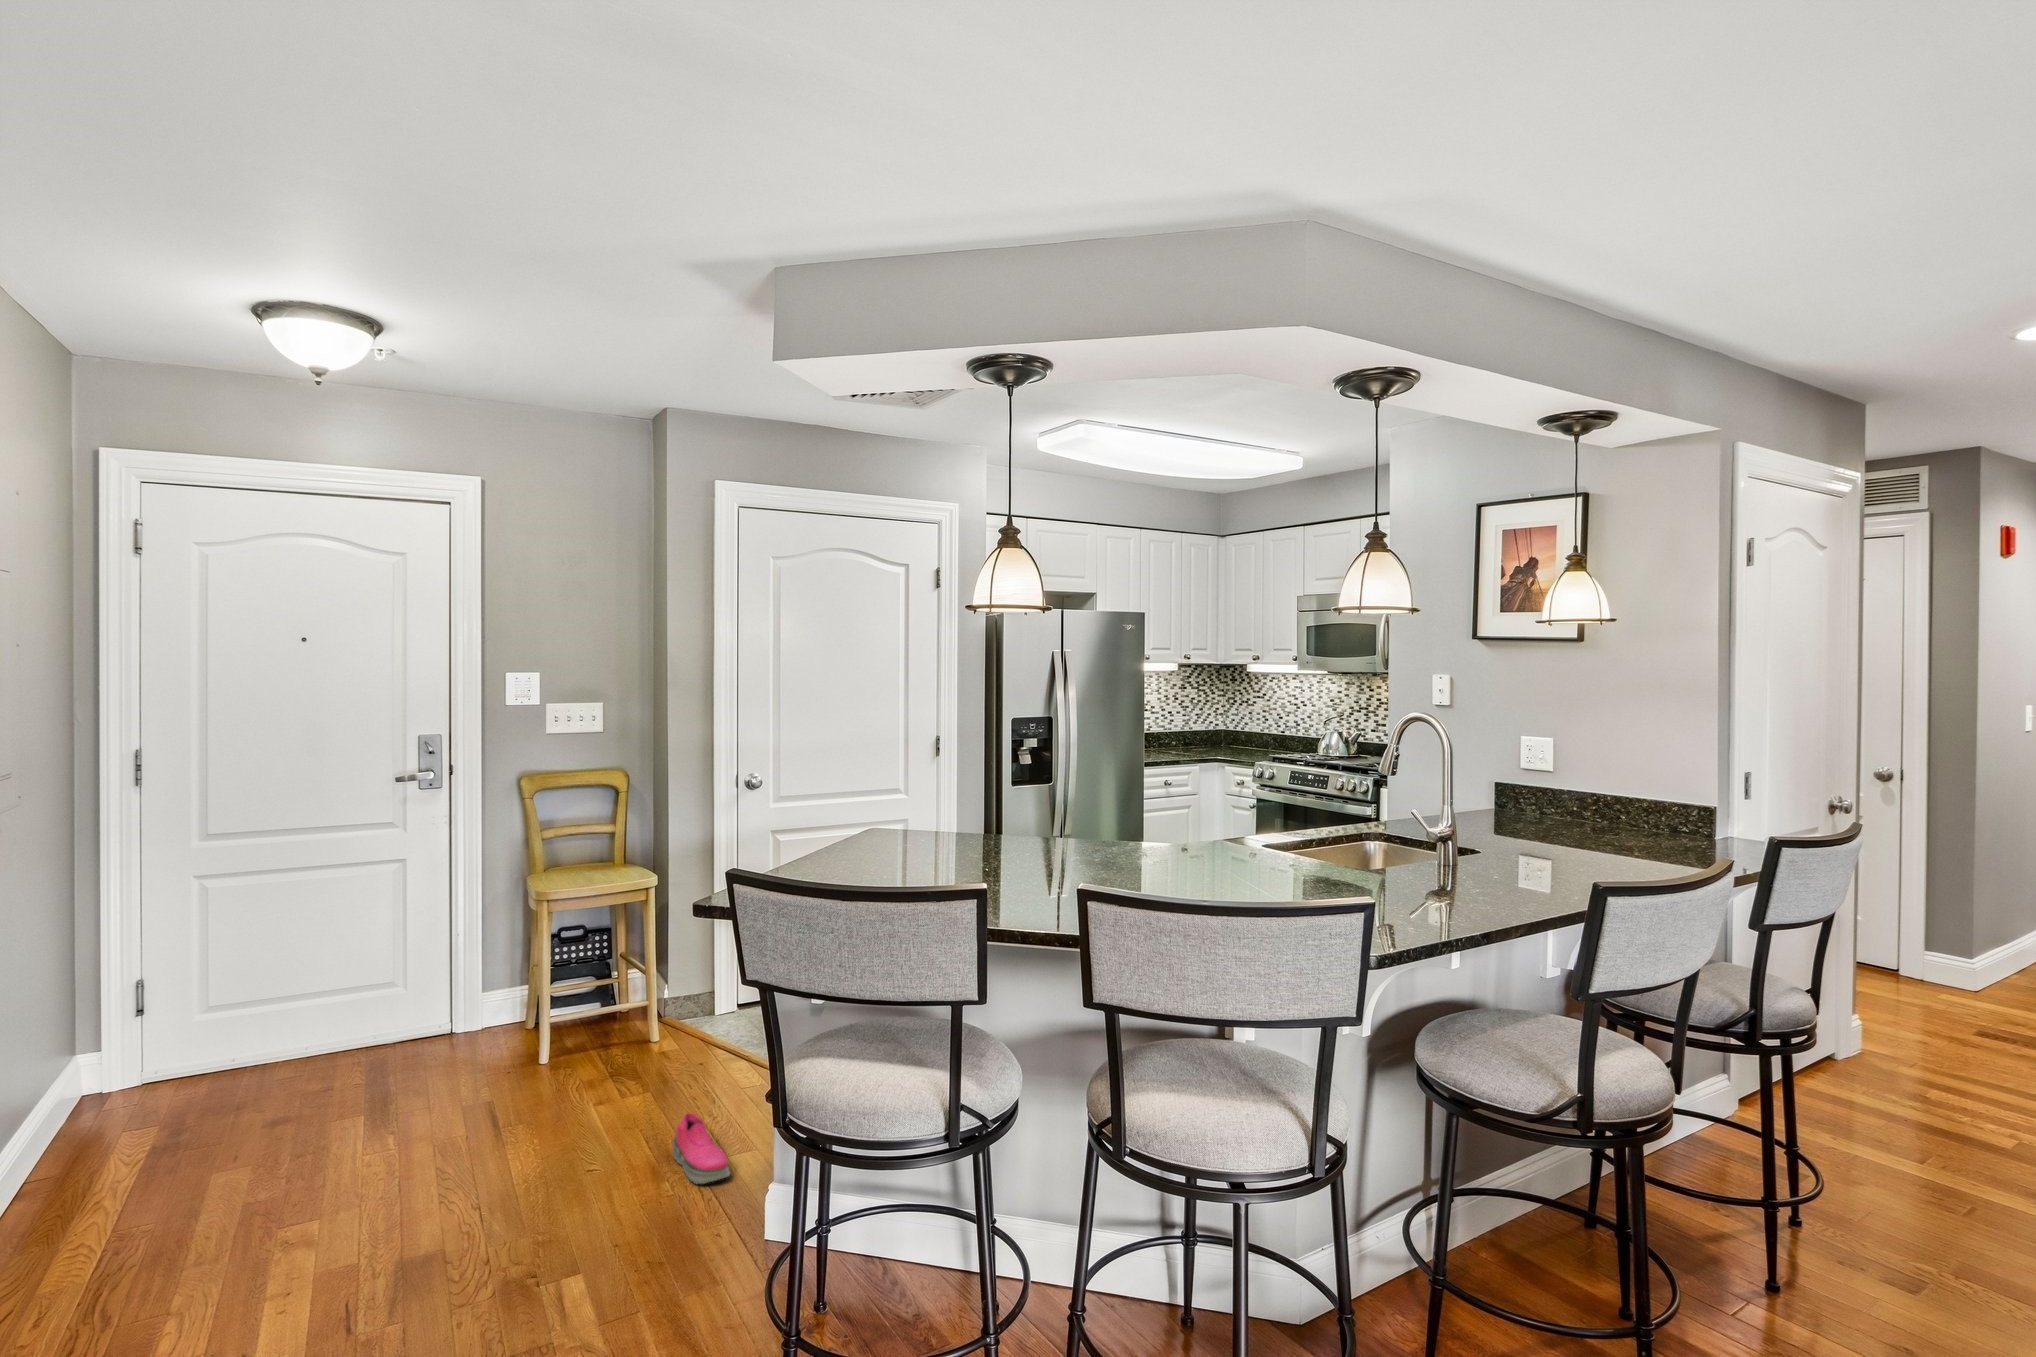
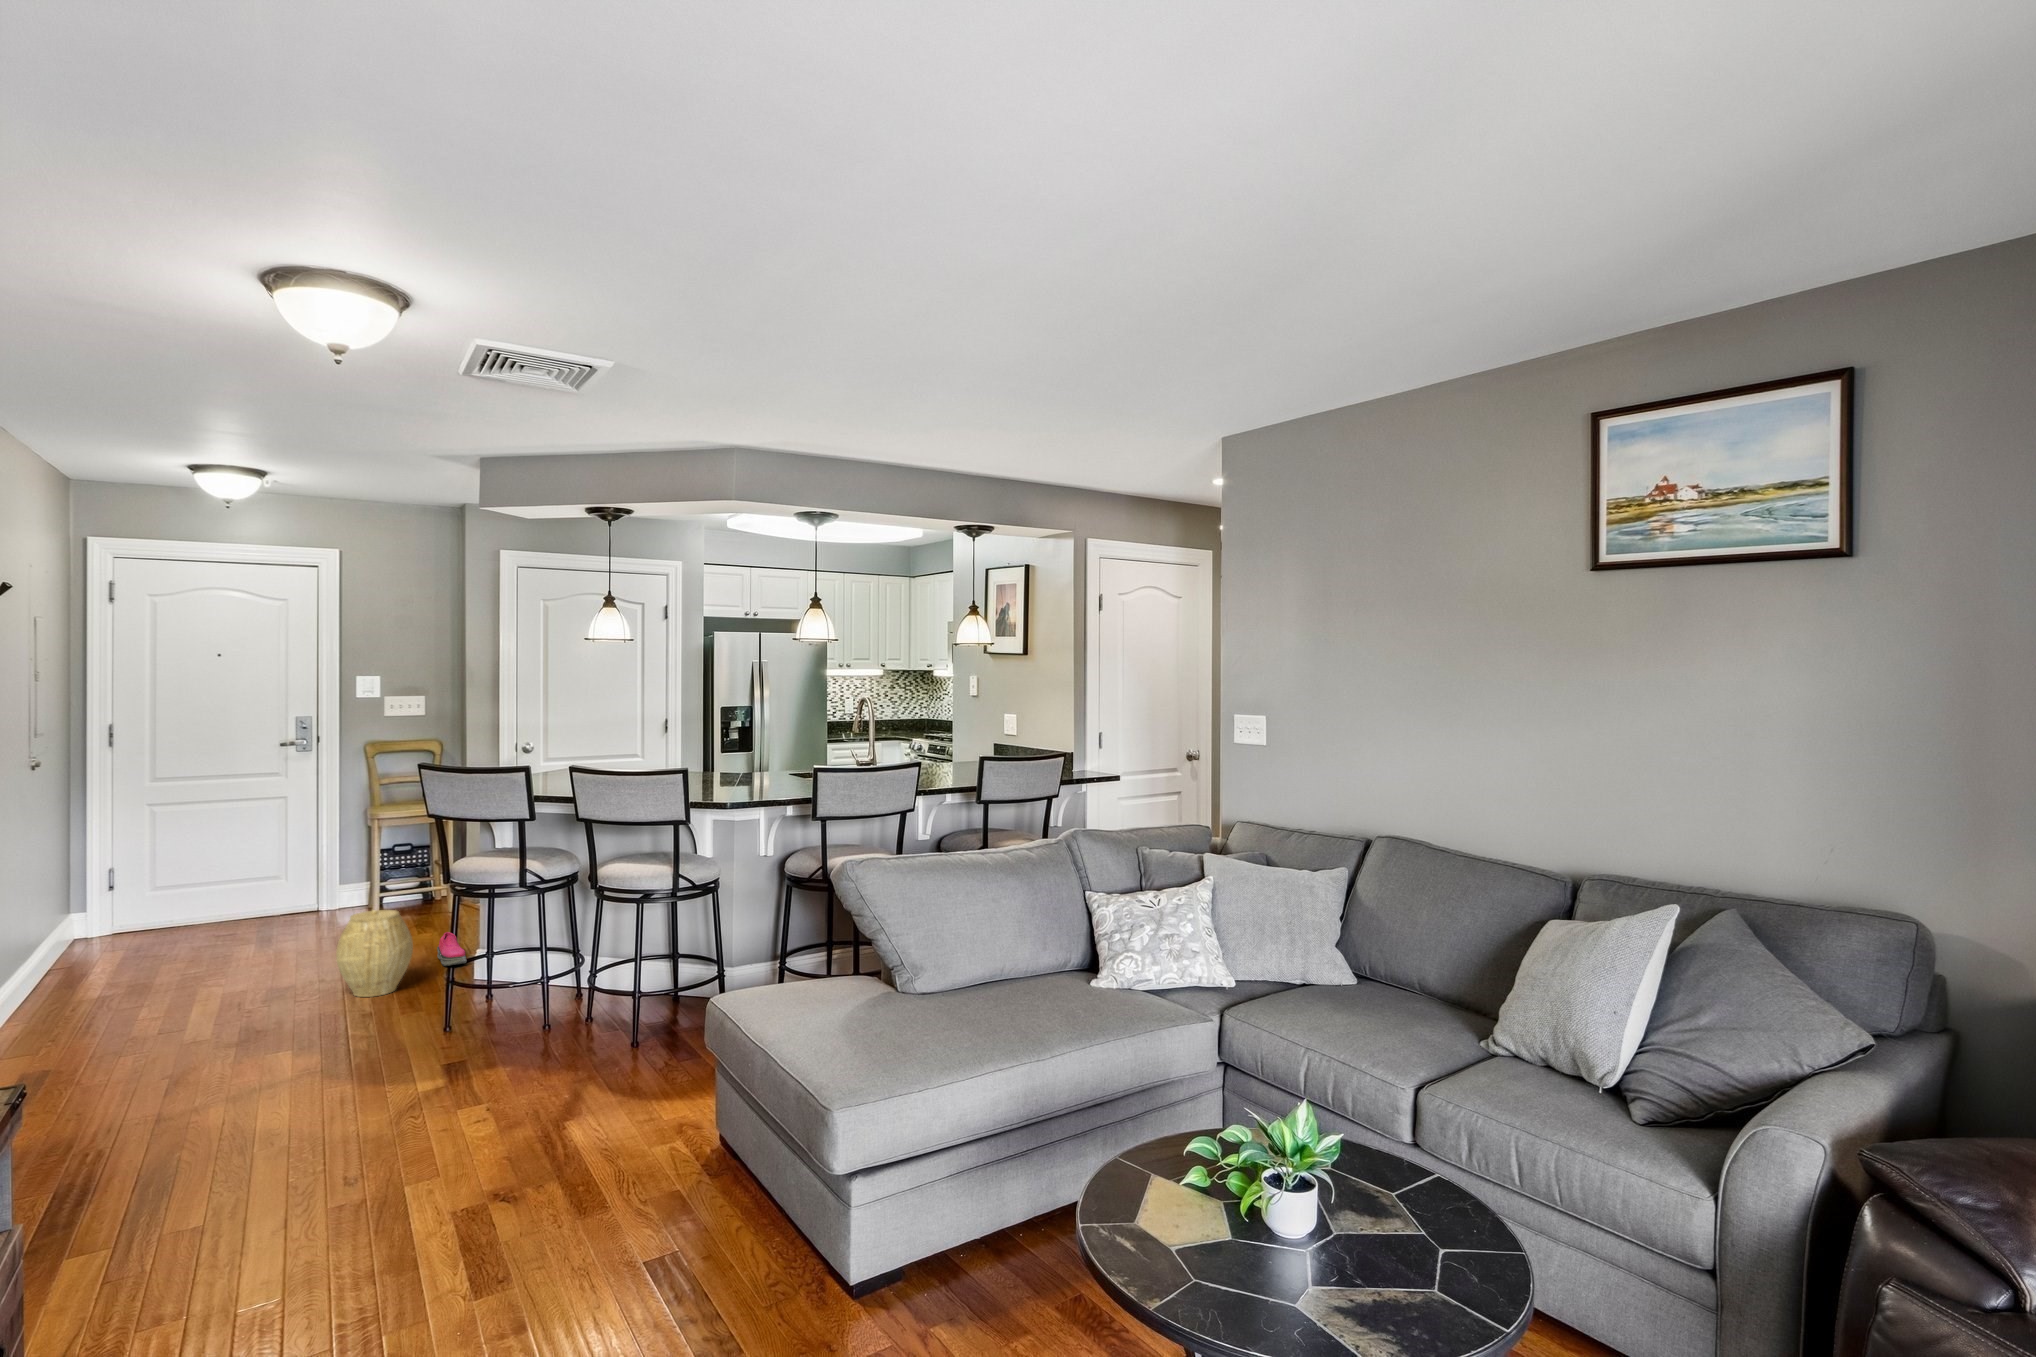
woven basket: none [528,1104,660,1281] -> present [336,910,413,997]

